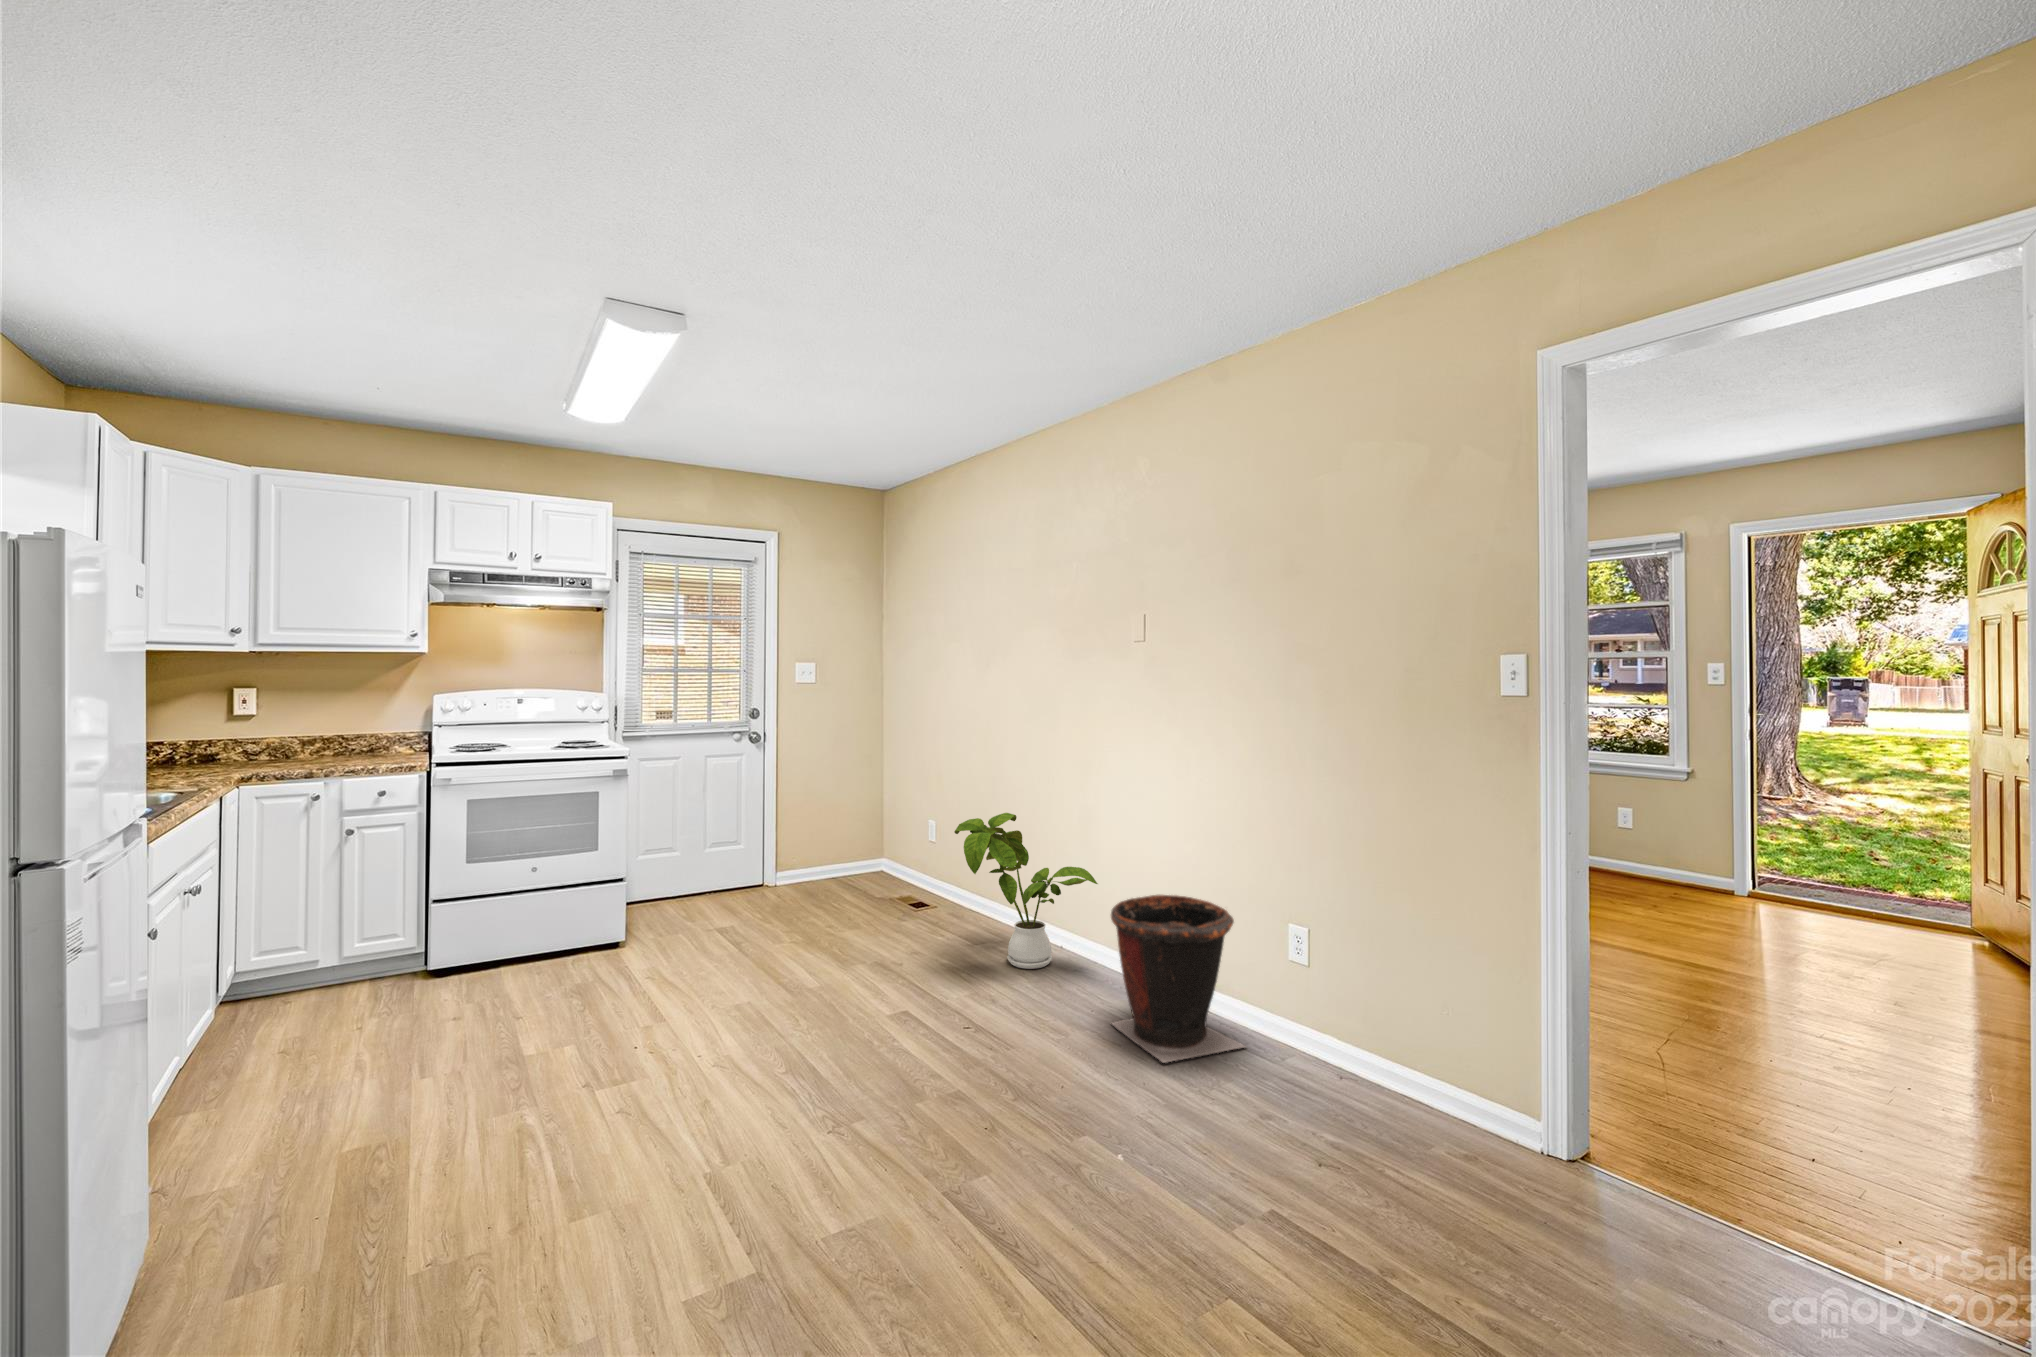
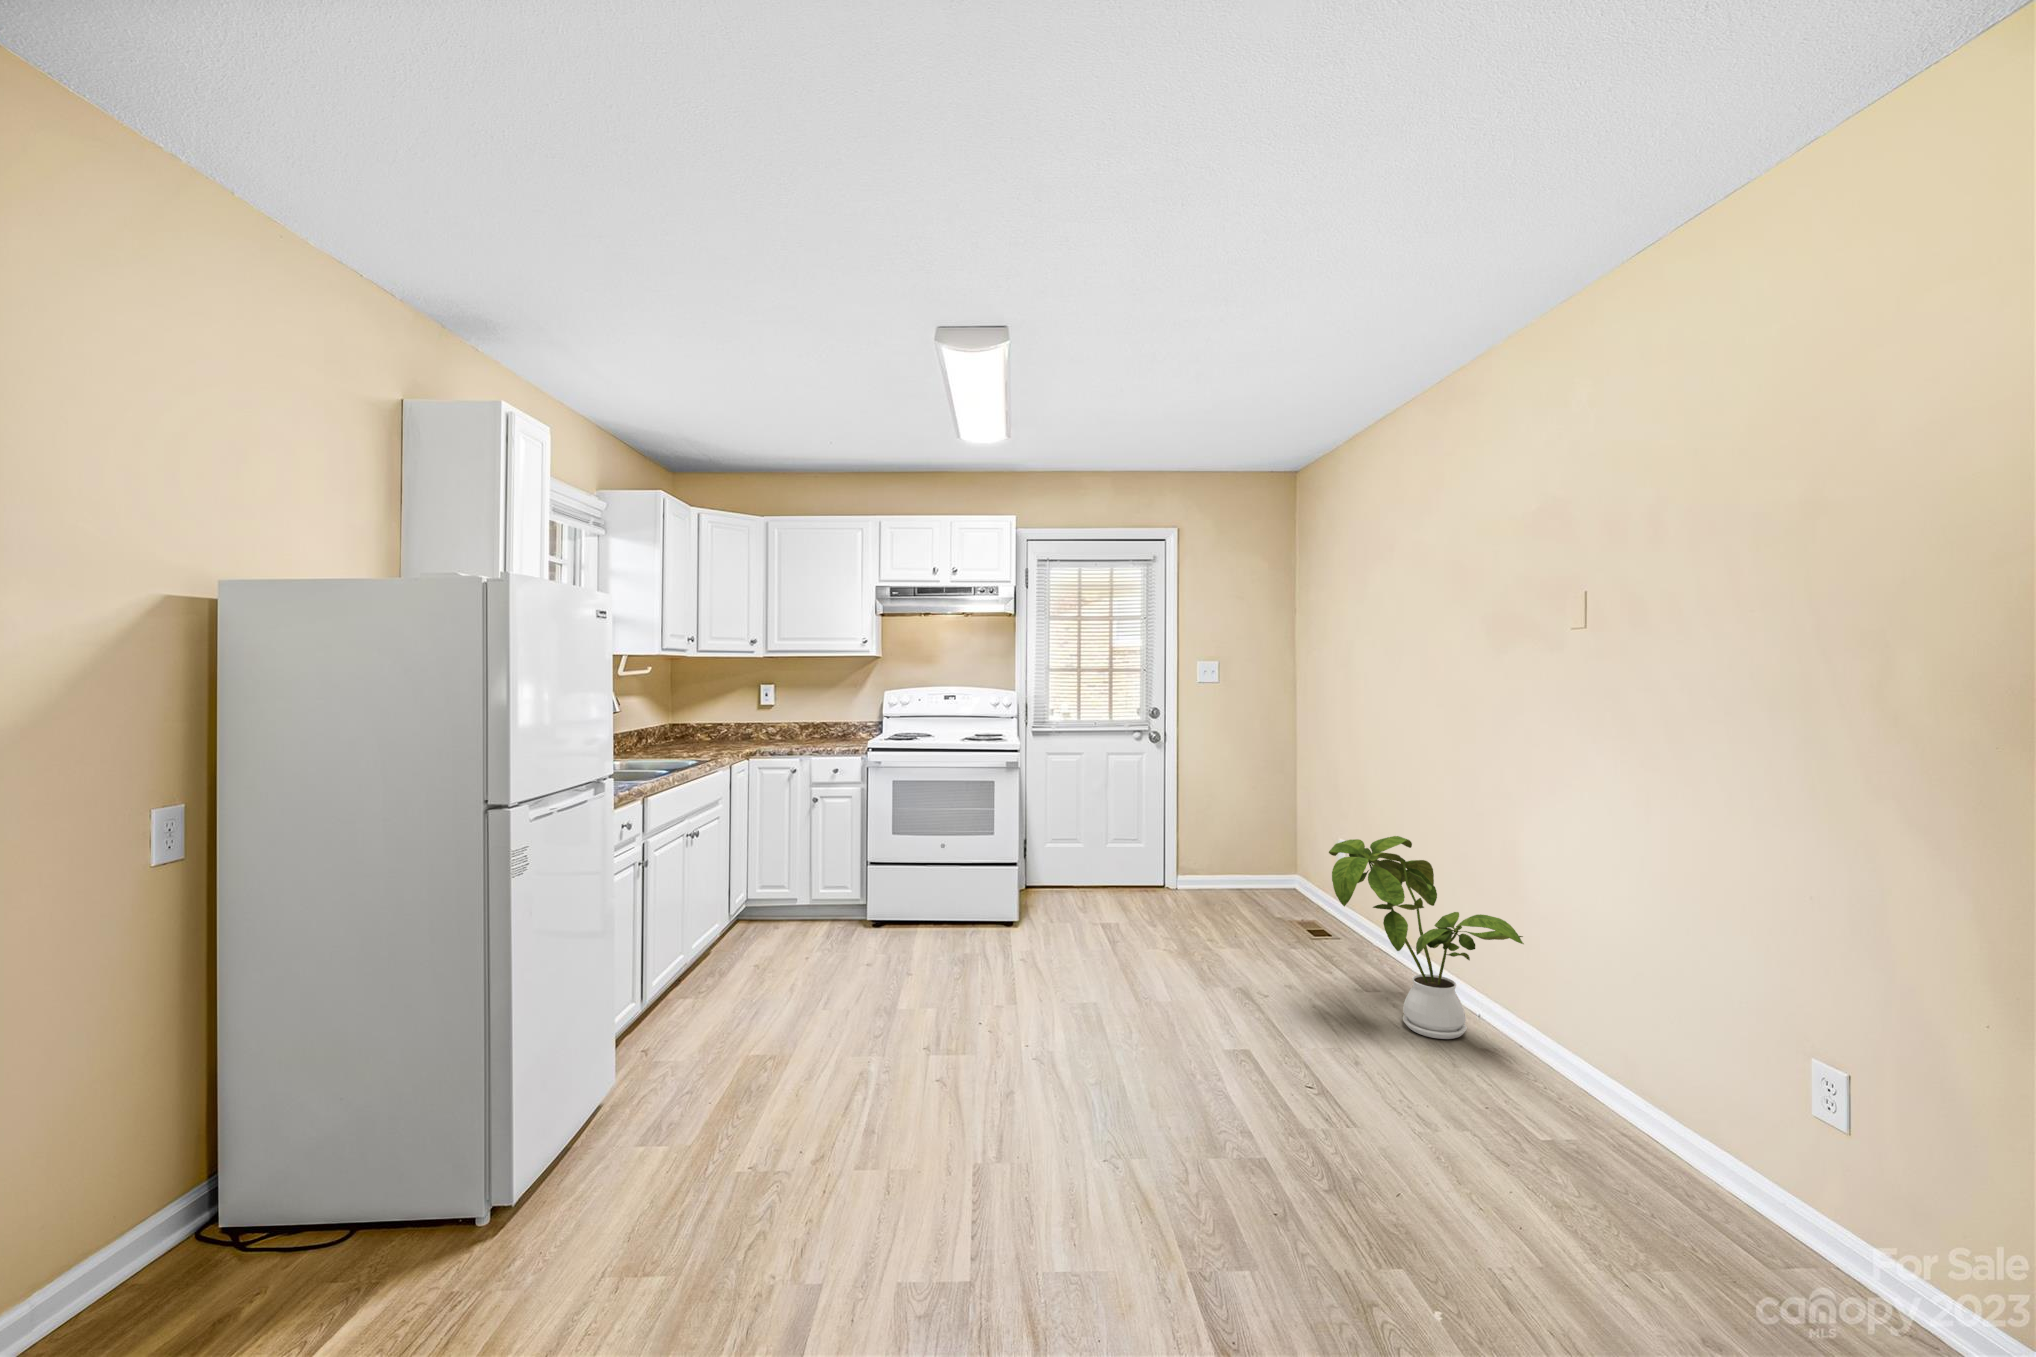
trash can: present [1111,895,1245,1063] -> none [1514,972,1760,1241]

